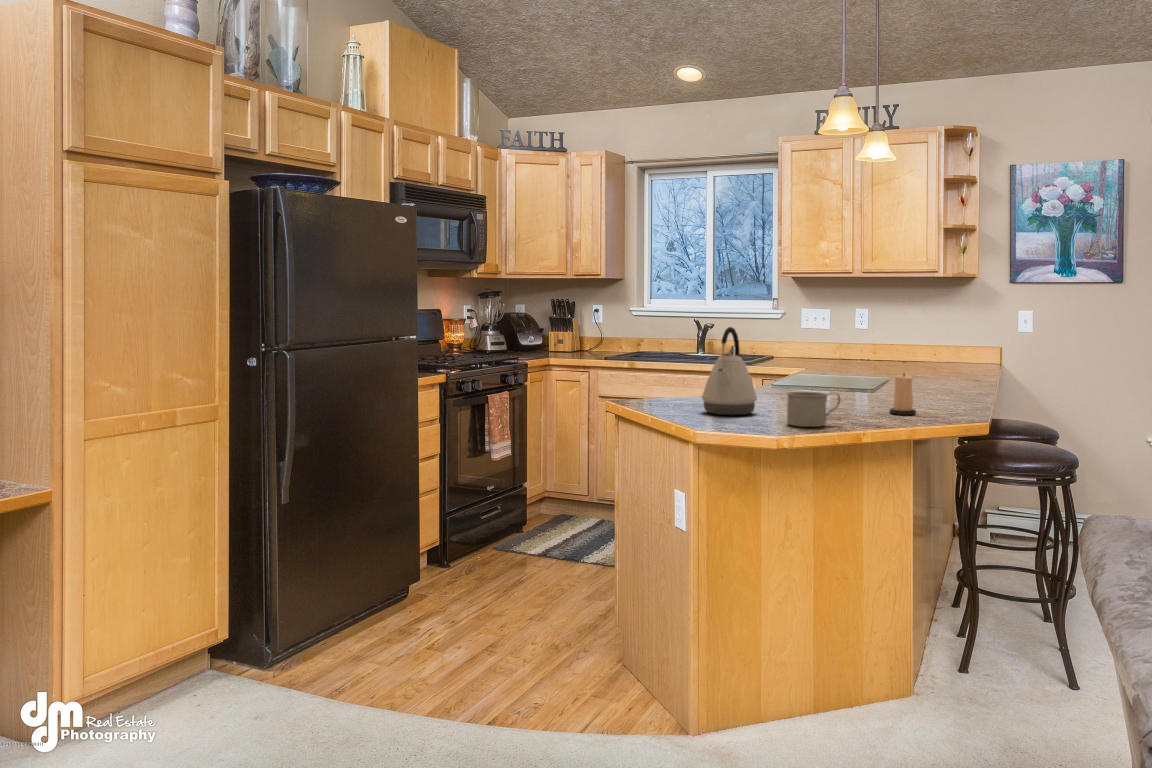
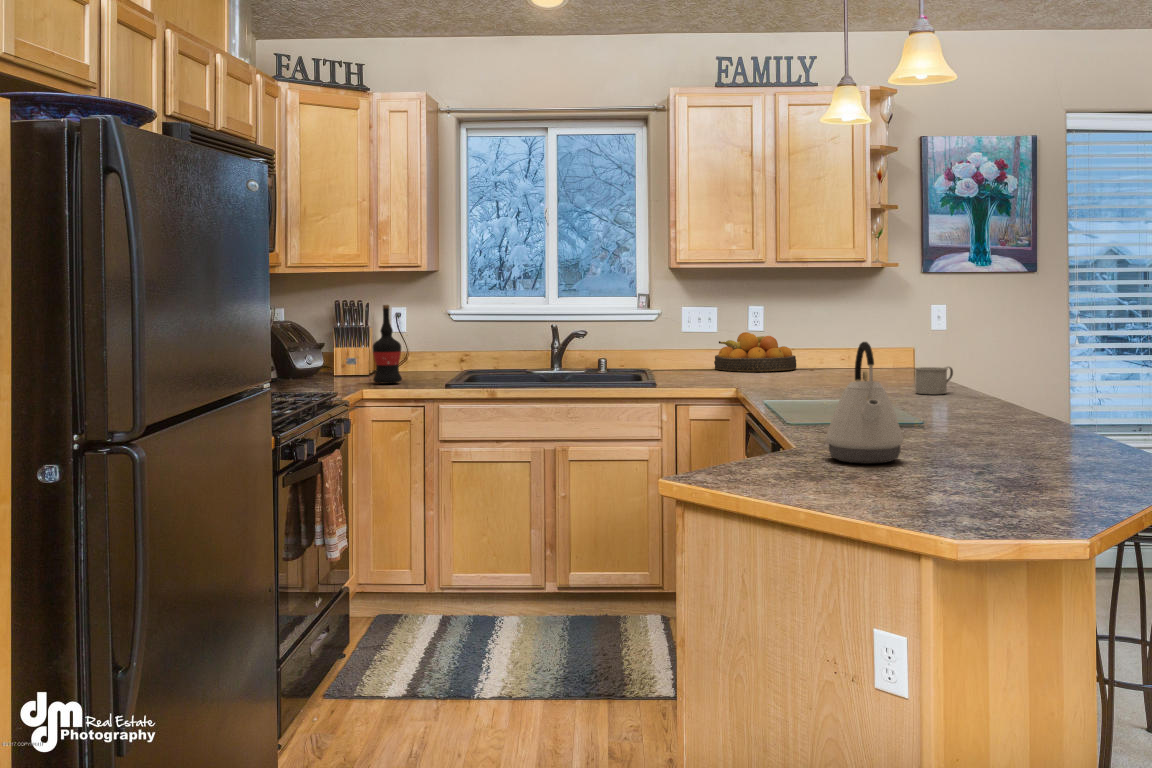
wine bottle: none [552,303,572,358] -> present [373,305,402,384]
fruit bowl: none [826,330,894,361] -> present [714,332,796,371]
candle: present [890,374,916,415] -> none [1032,393,1065,447]
mug: present [787,391,840,427] -> present [915,367,953,394]

